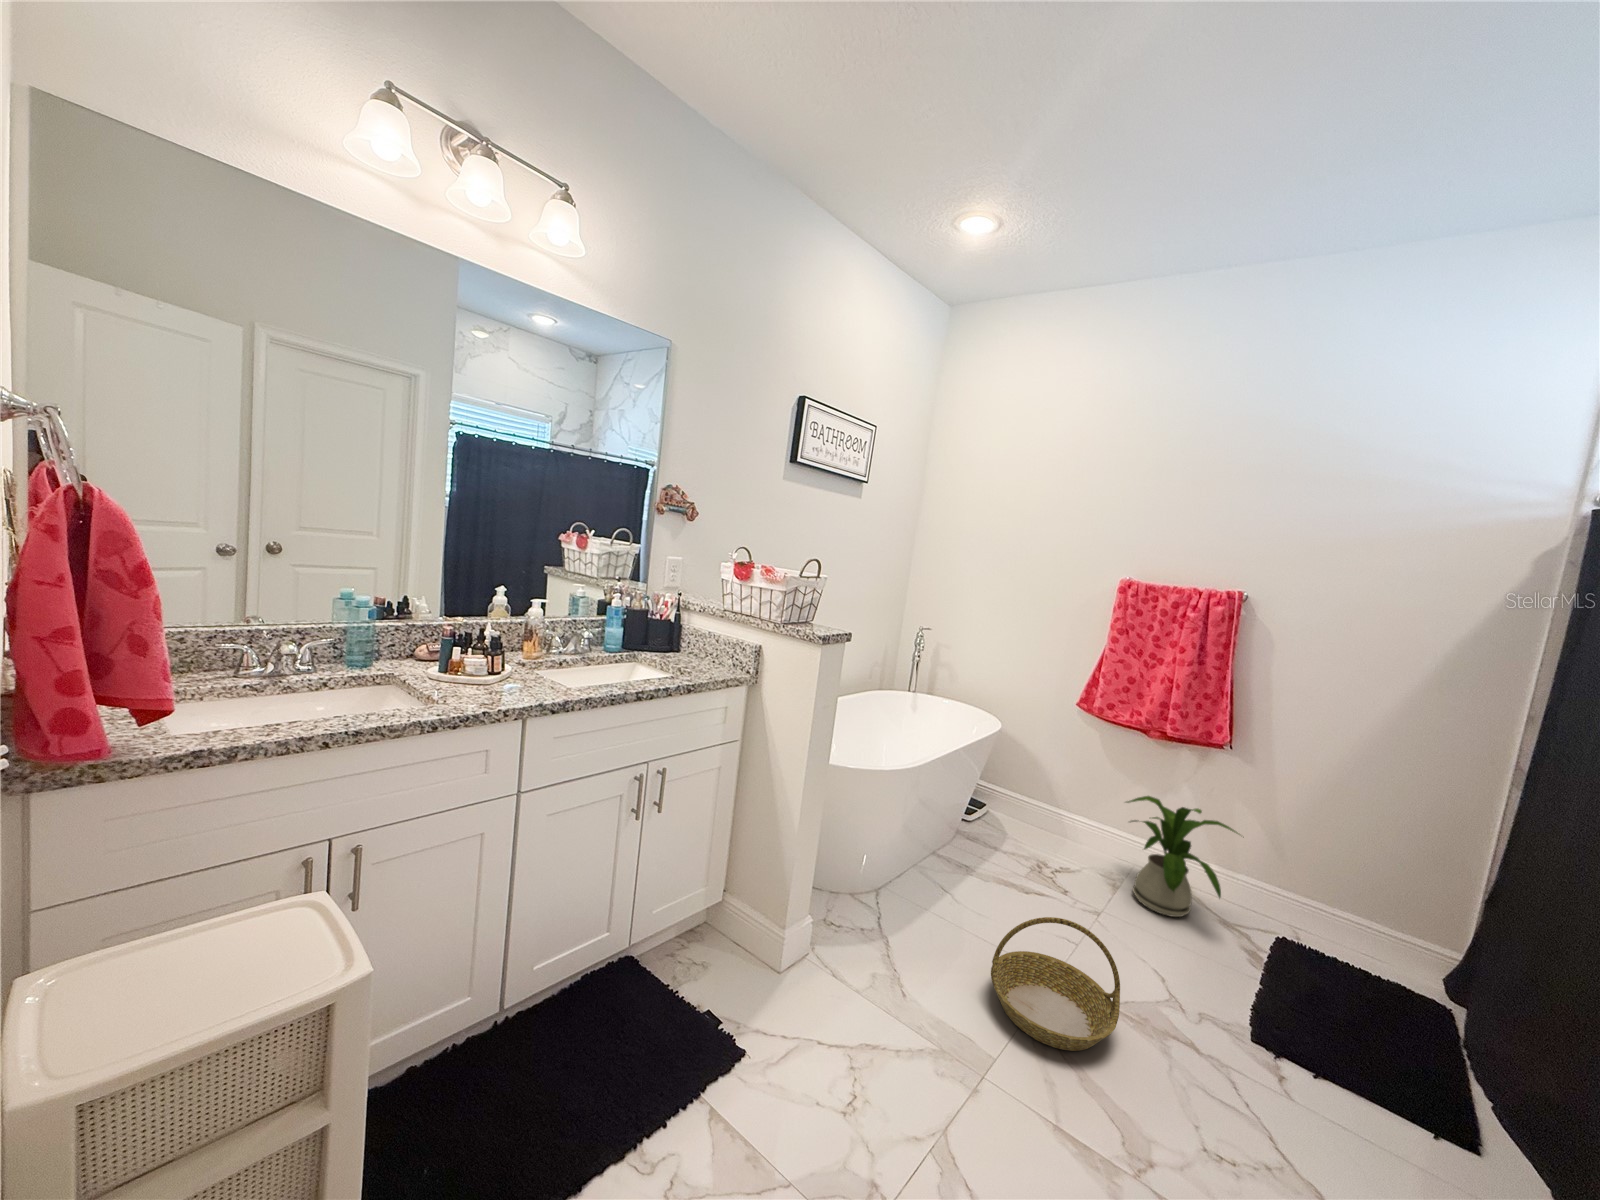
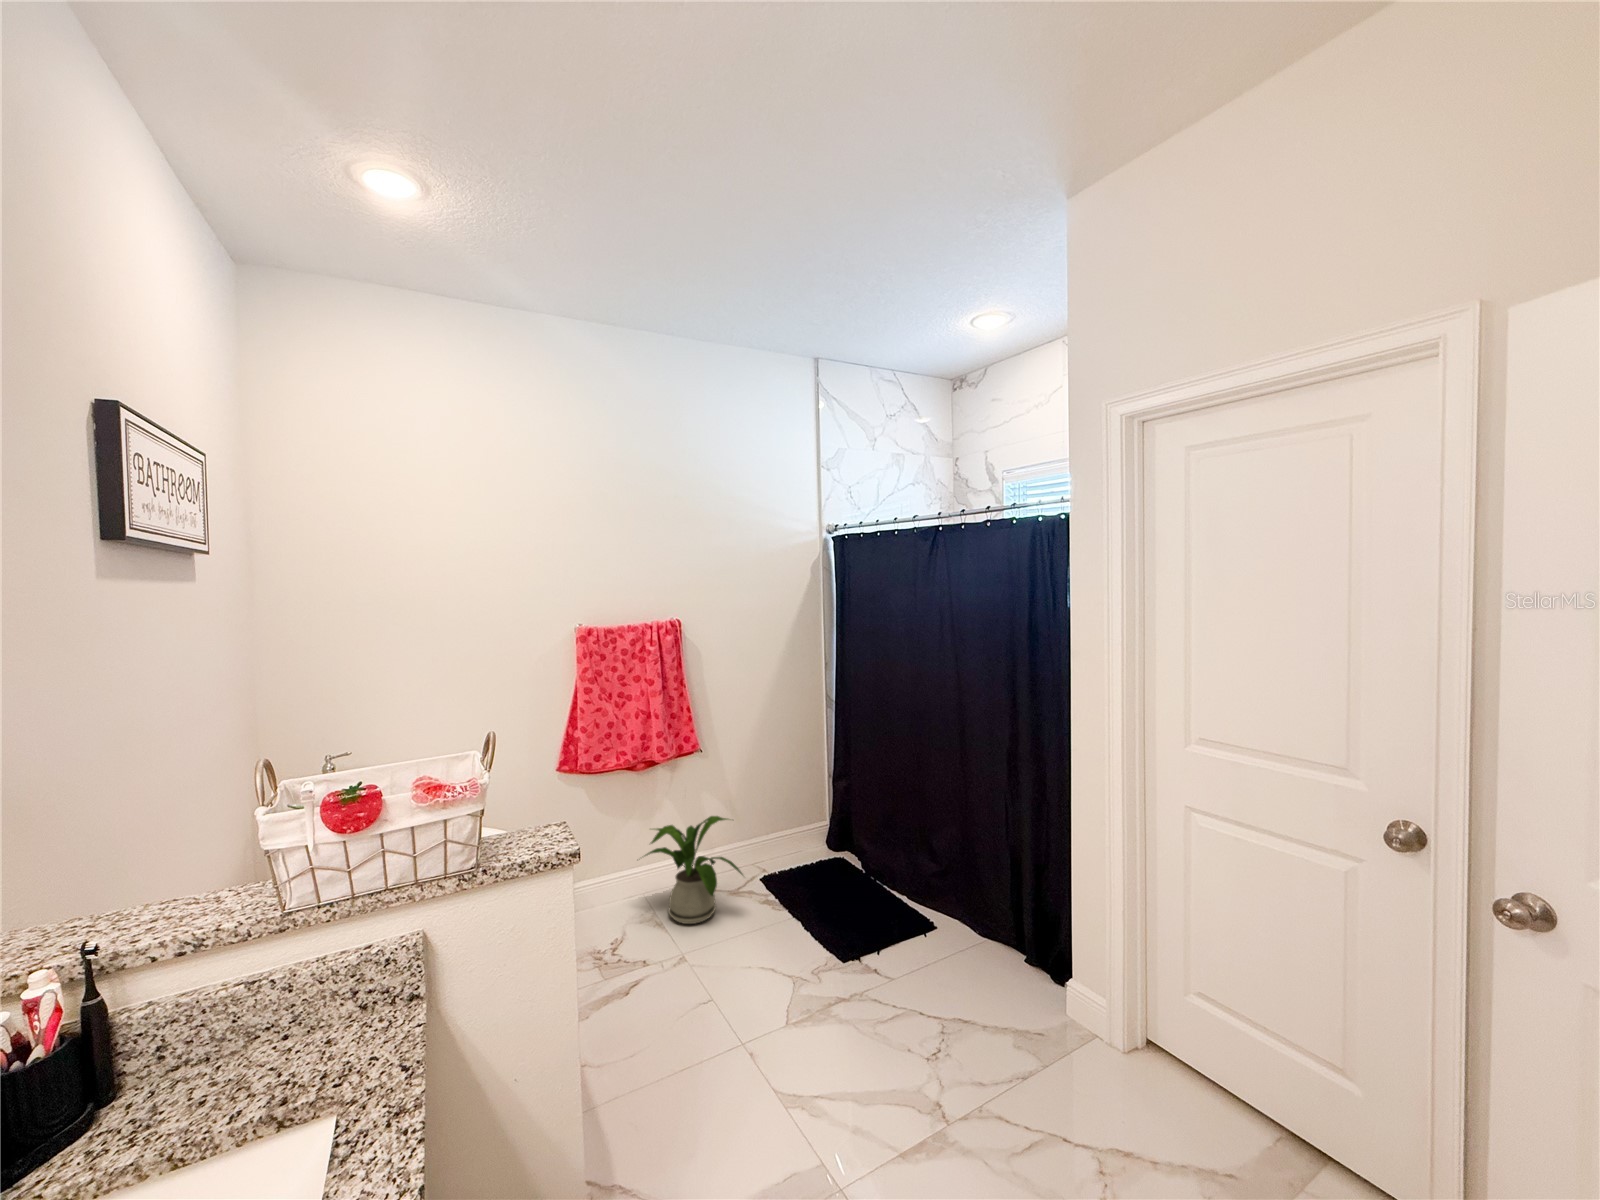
basket: present [991,917,1120,1051] -> none [711,973,826,1109]

